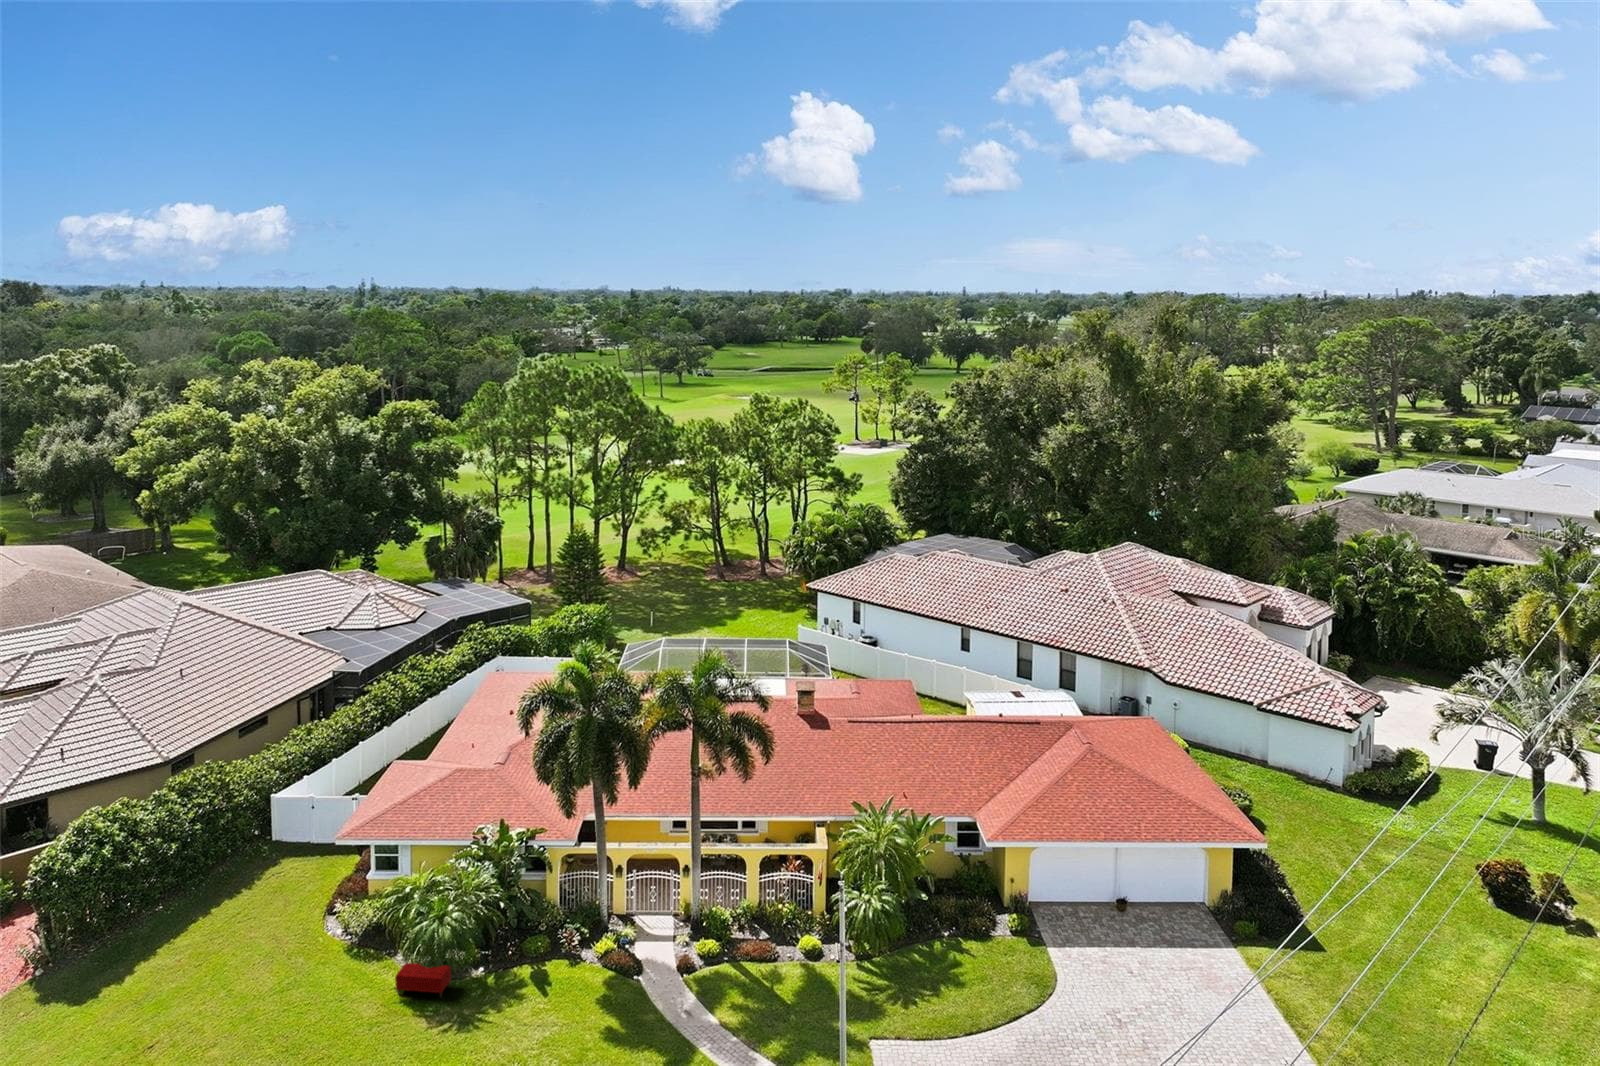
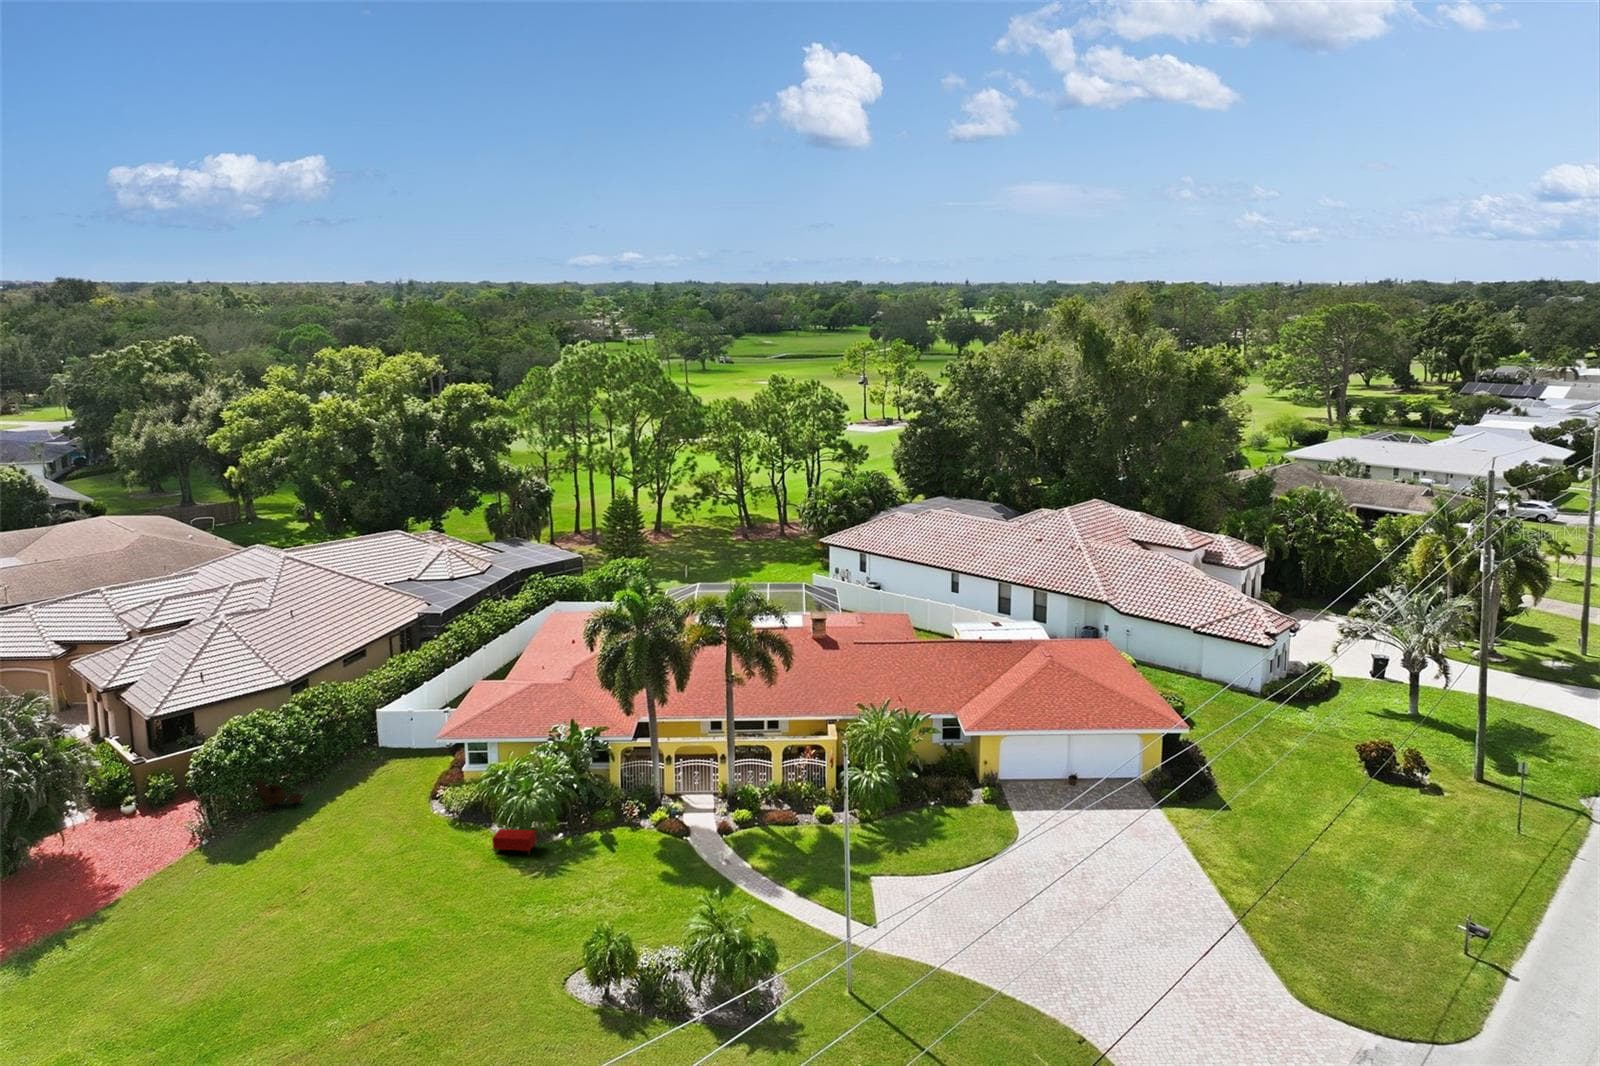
lounge chair: none [109,884,170,933] -> present [256,779,303,811]

